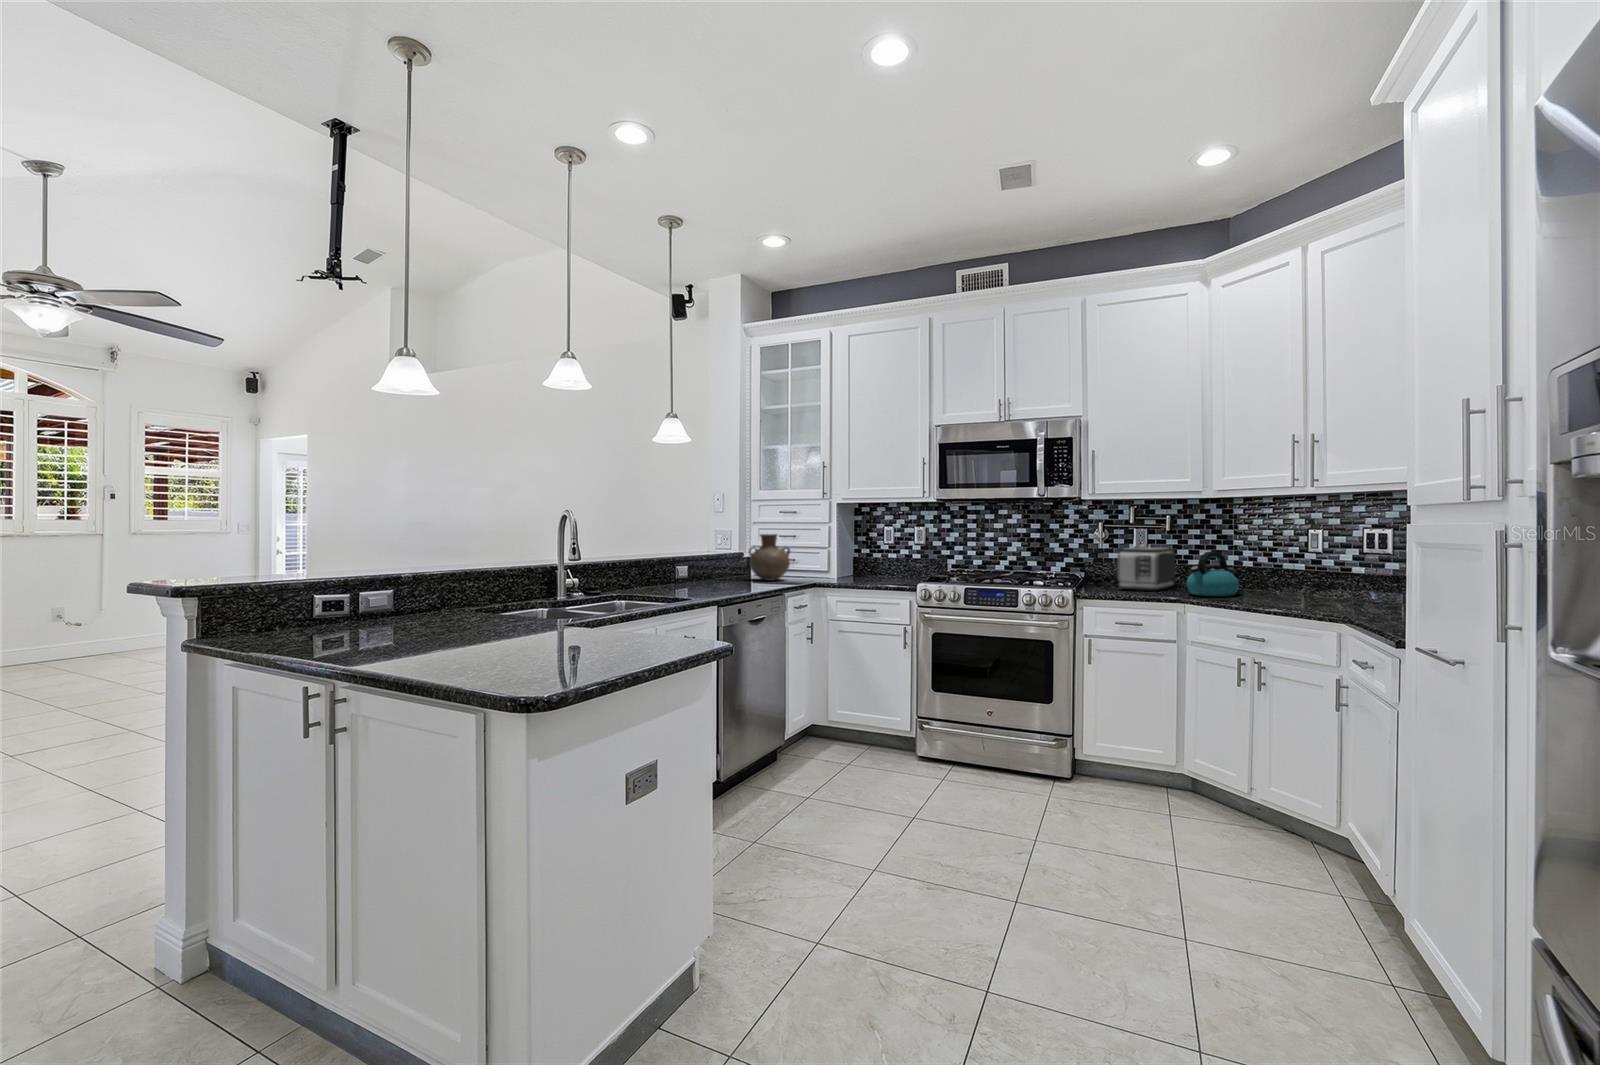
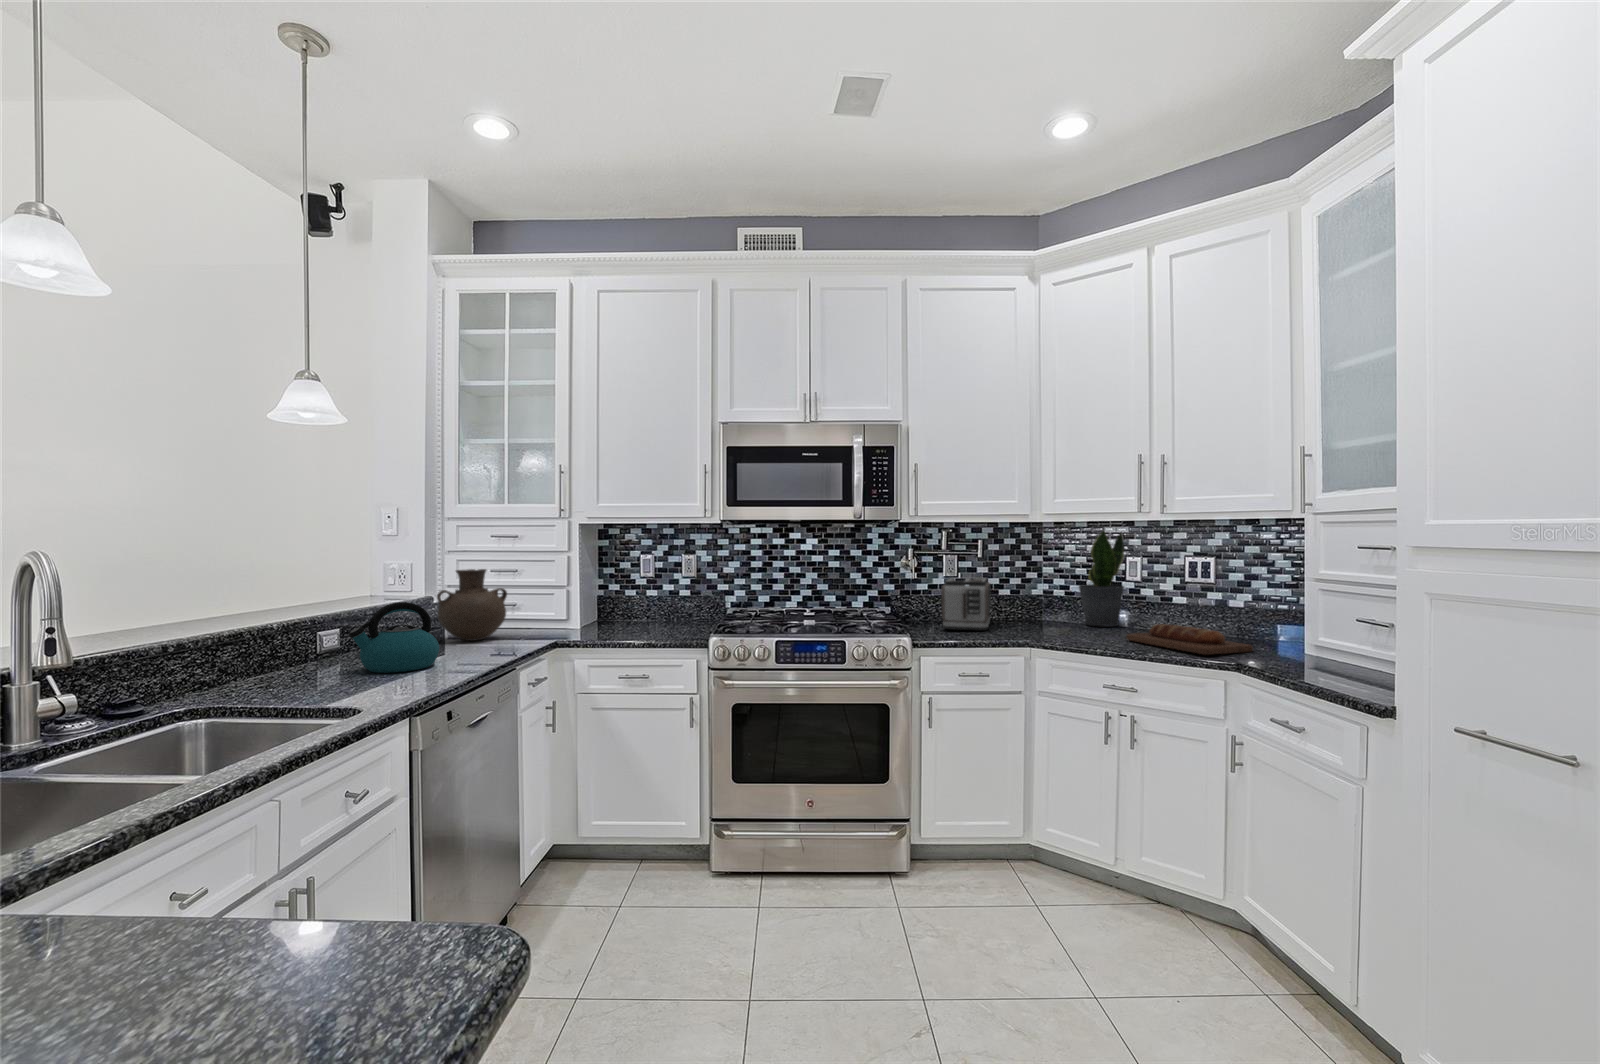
potted plant: none [1250,504,1297,591] -> present [1079,531,1124,626]
kettle: present [1186,552,1239,597] -> present [349,602,439,673]
bread loaf: none [1270,585,1373,609] -> present [1126,624,1253,655]

